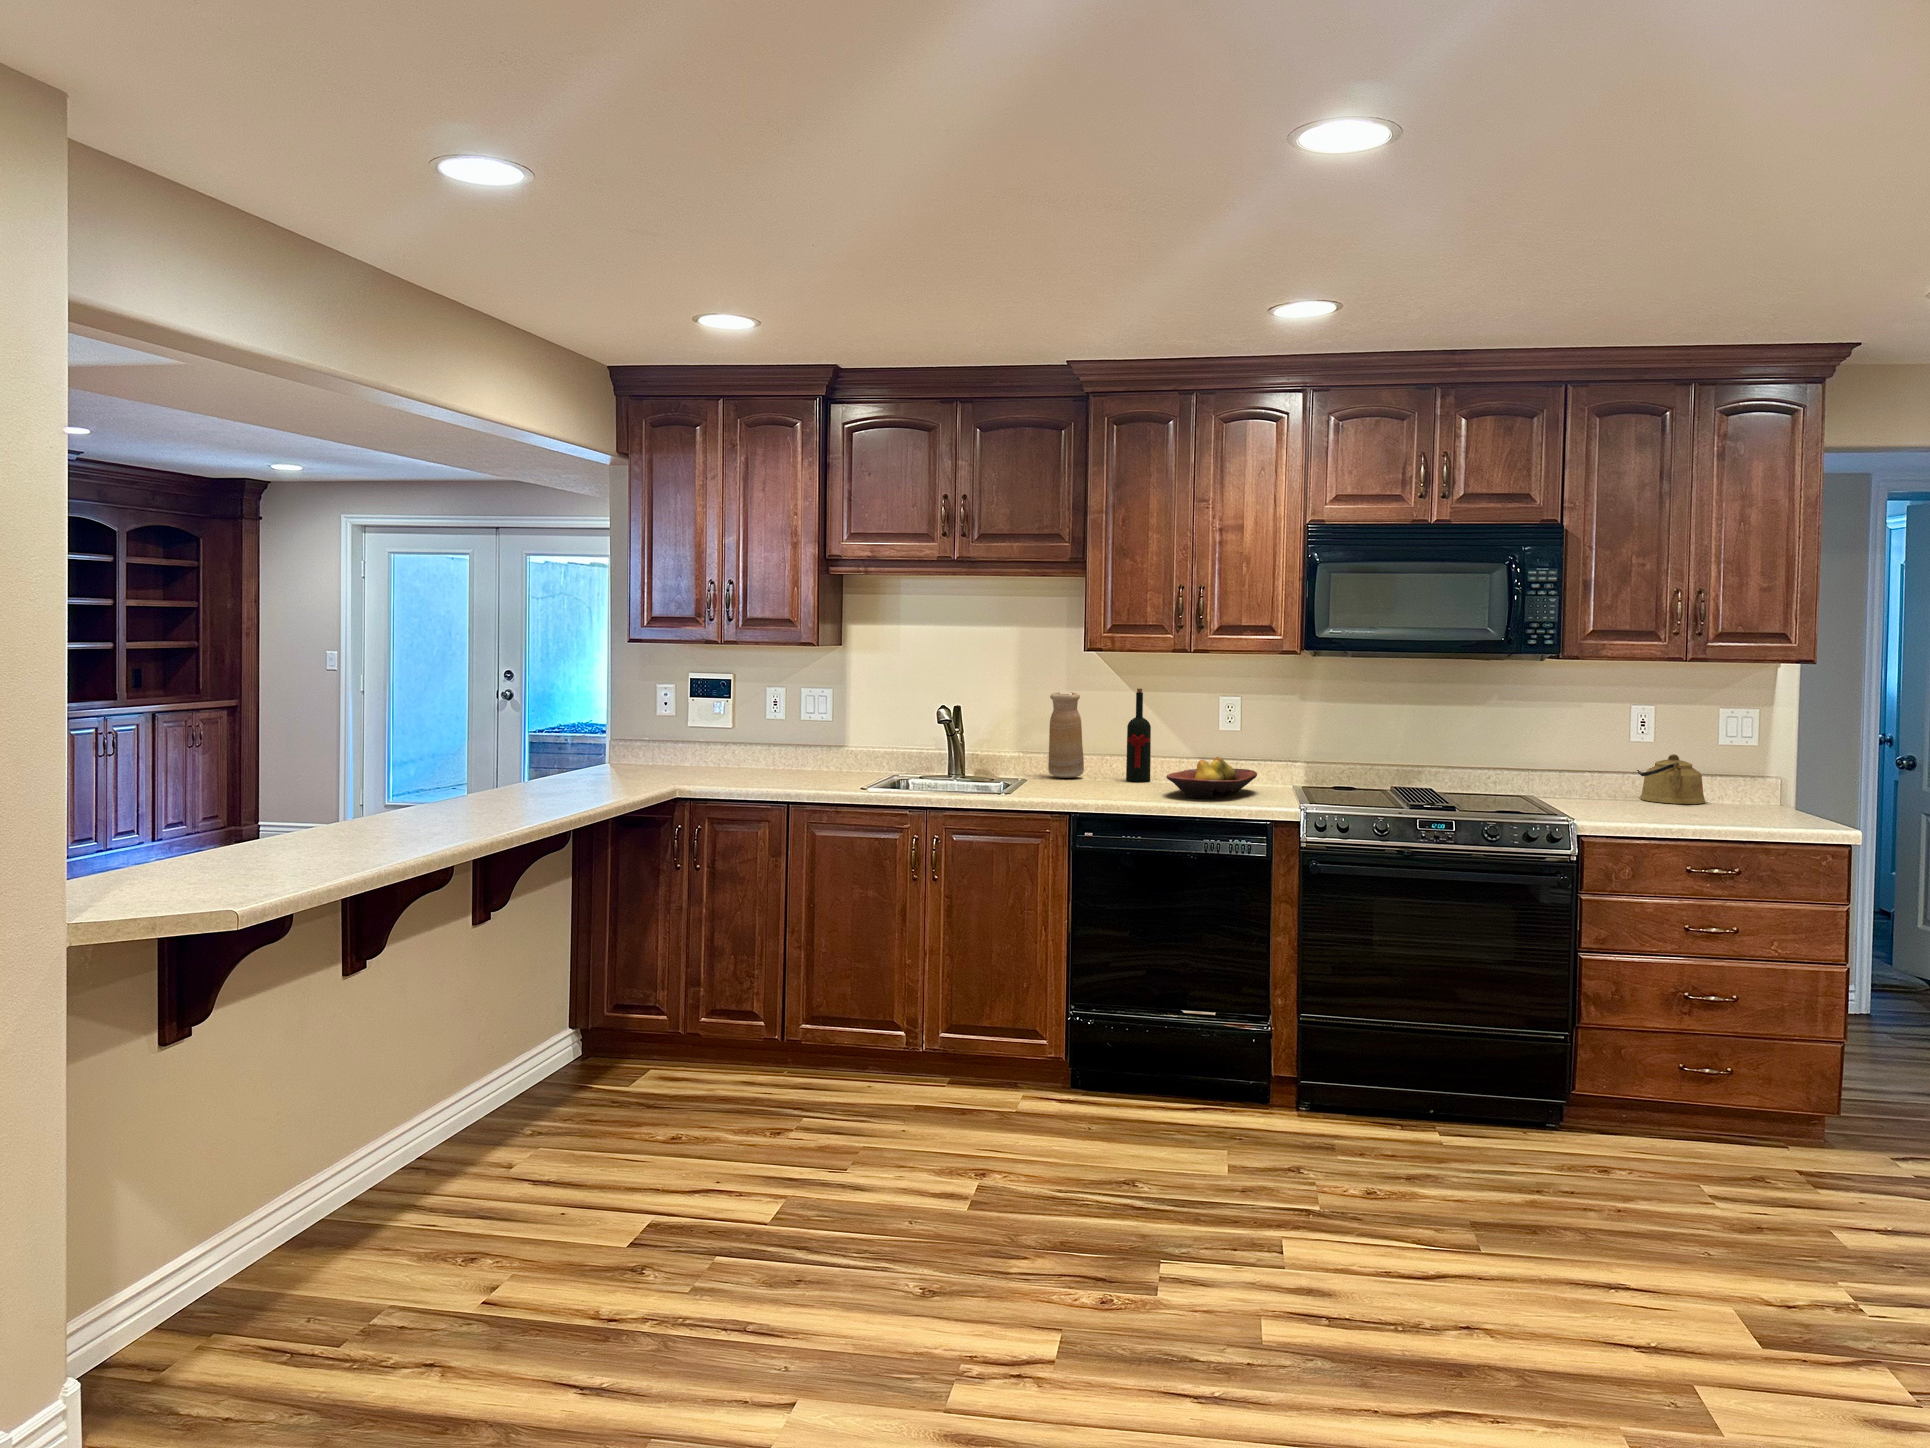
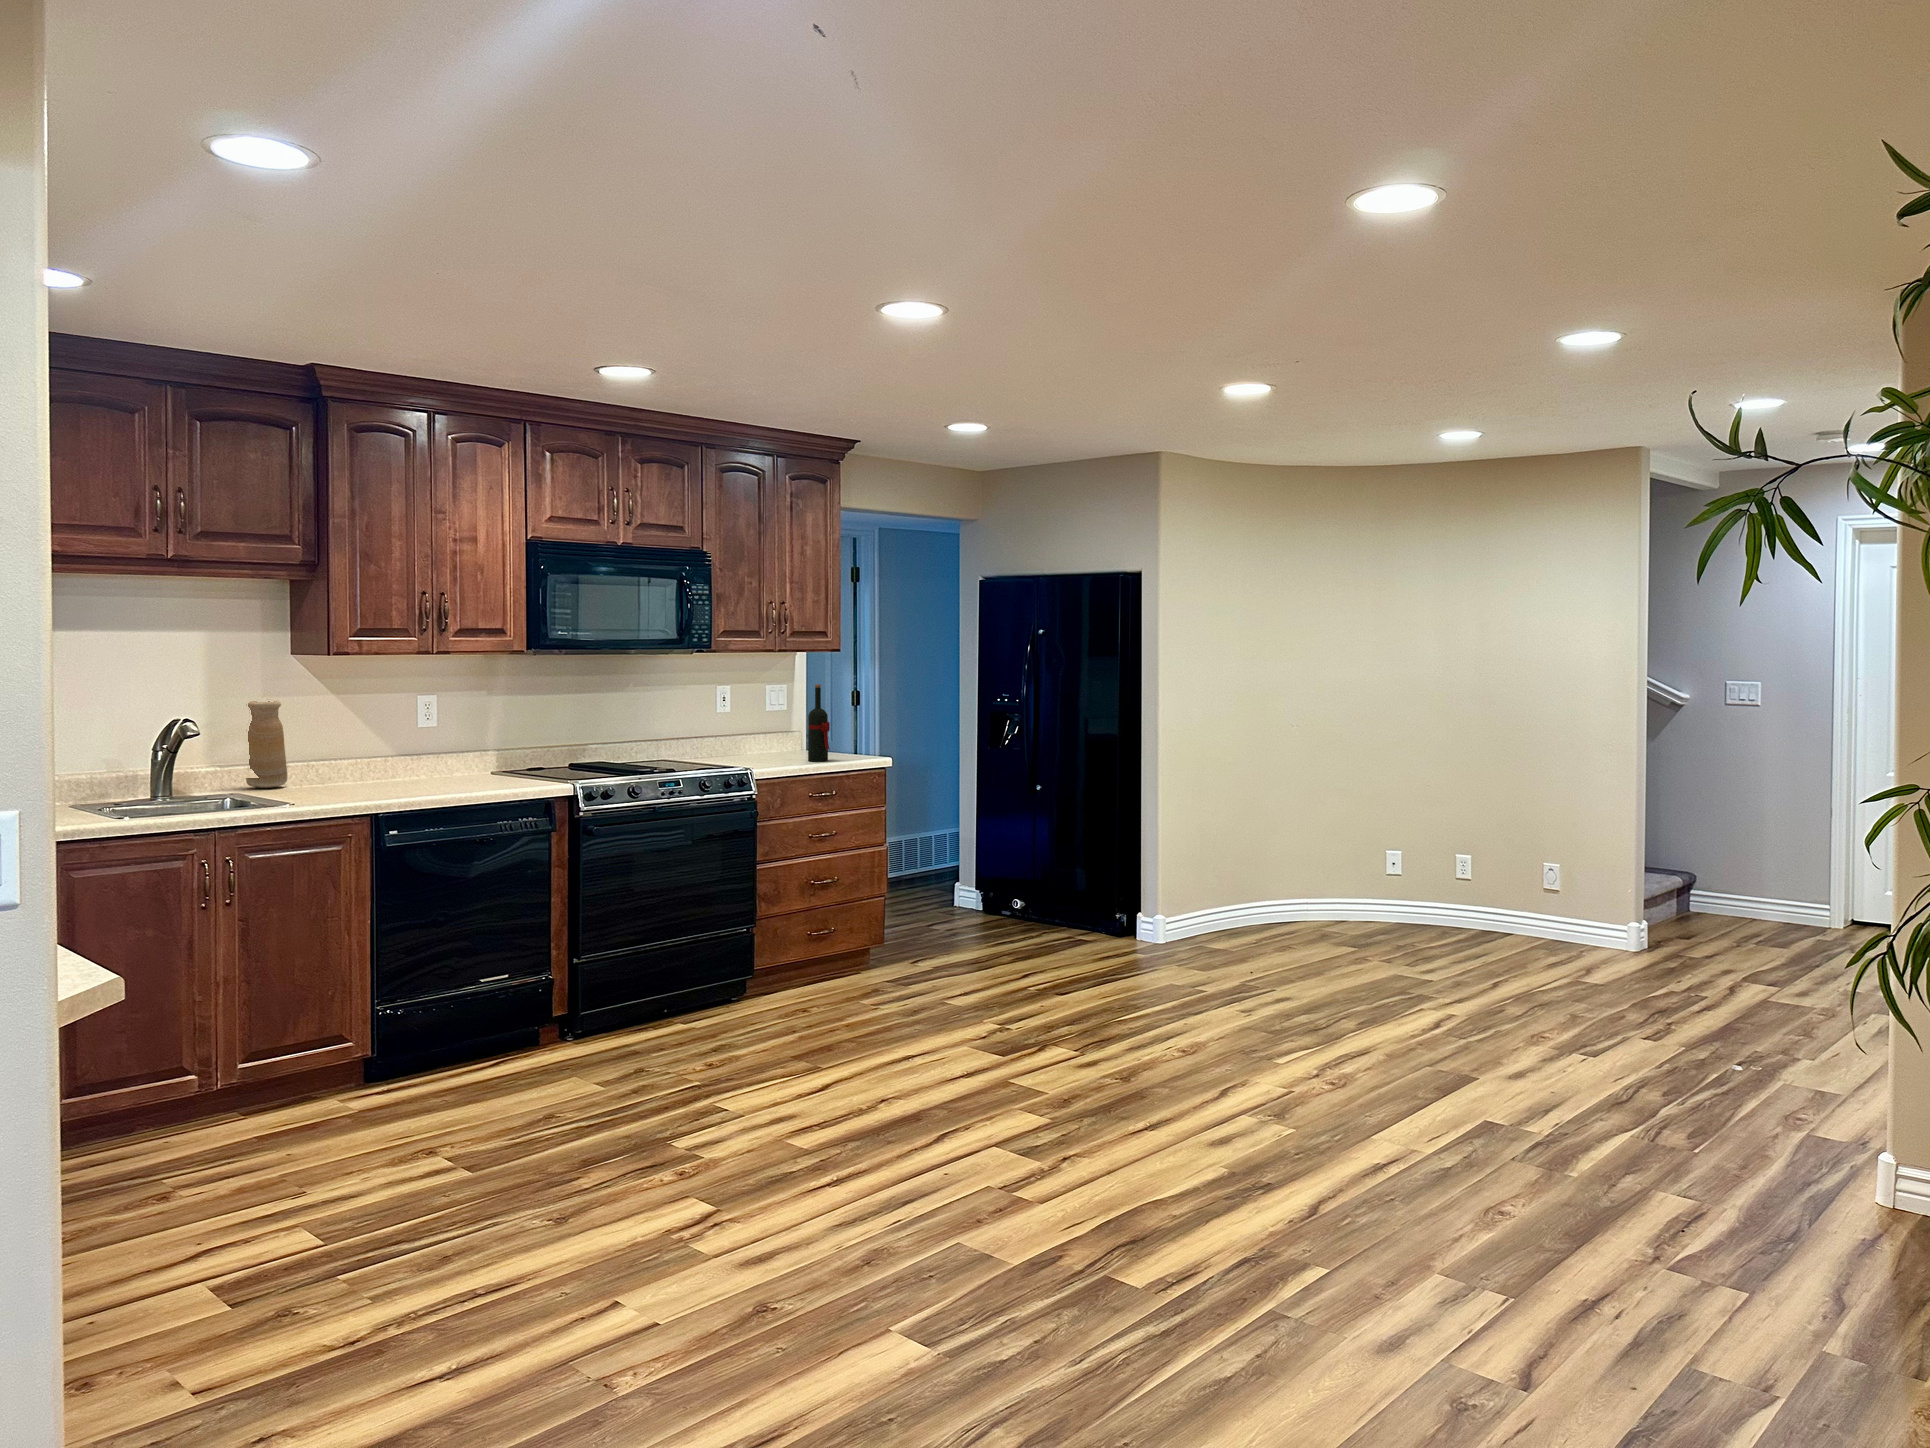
wine bottle: present [1126,689,1151,782] -> present [808,684,830,762]
kettle: present [1637,754,1705,804] -> none [718,719,769,755]
fruit bowl: present [1166,757,1257,798] -> none [417,750,495,788]

